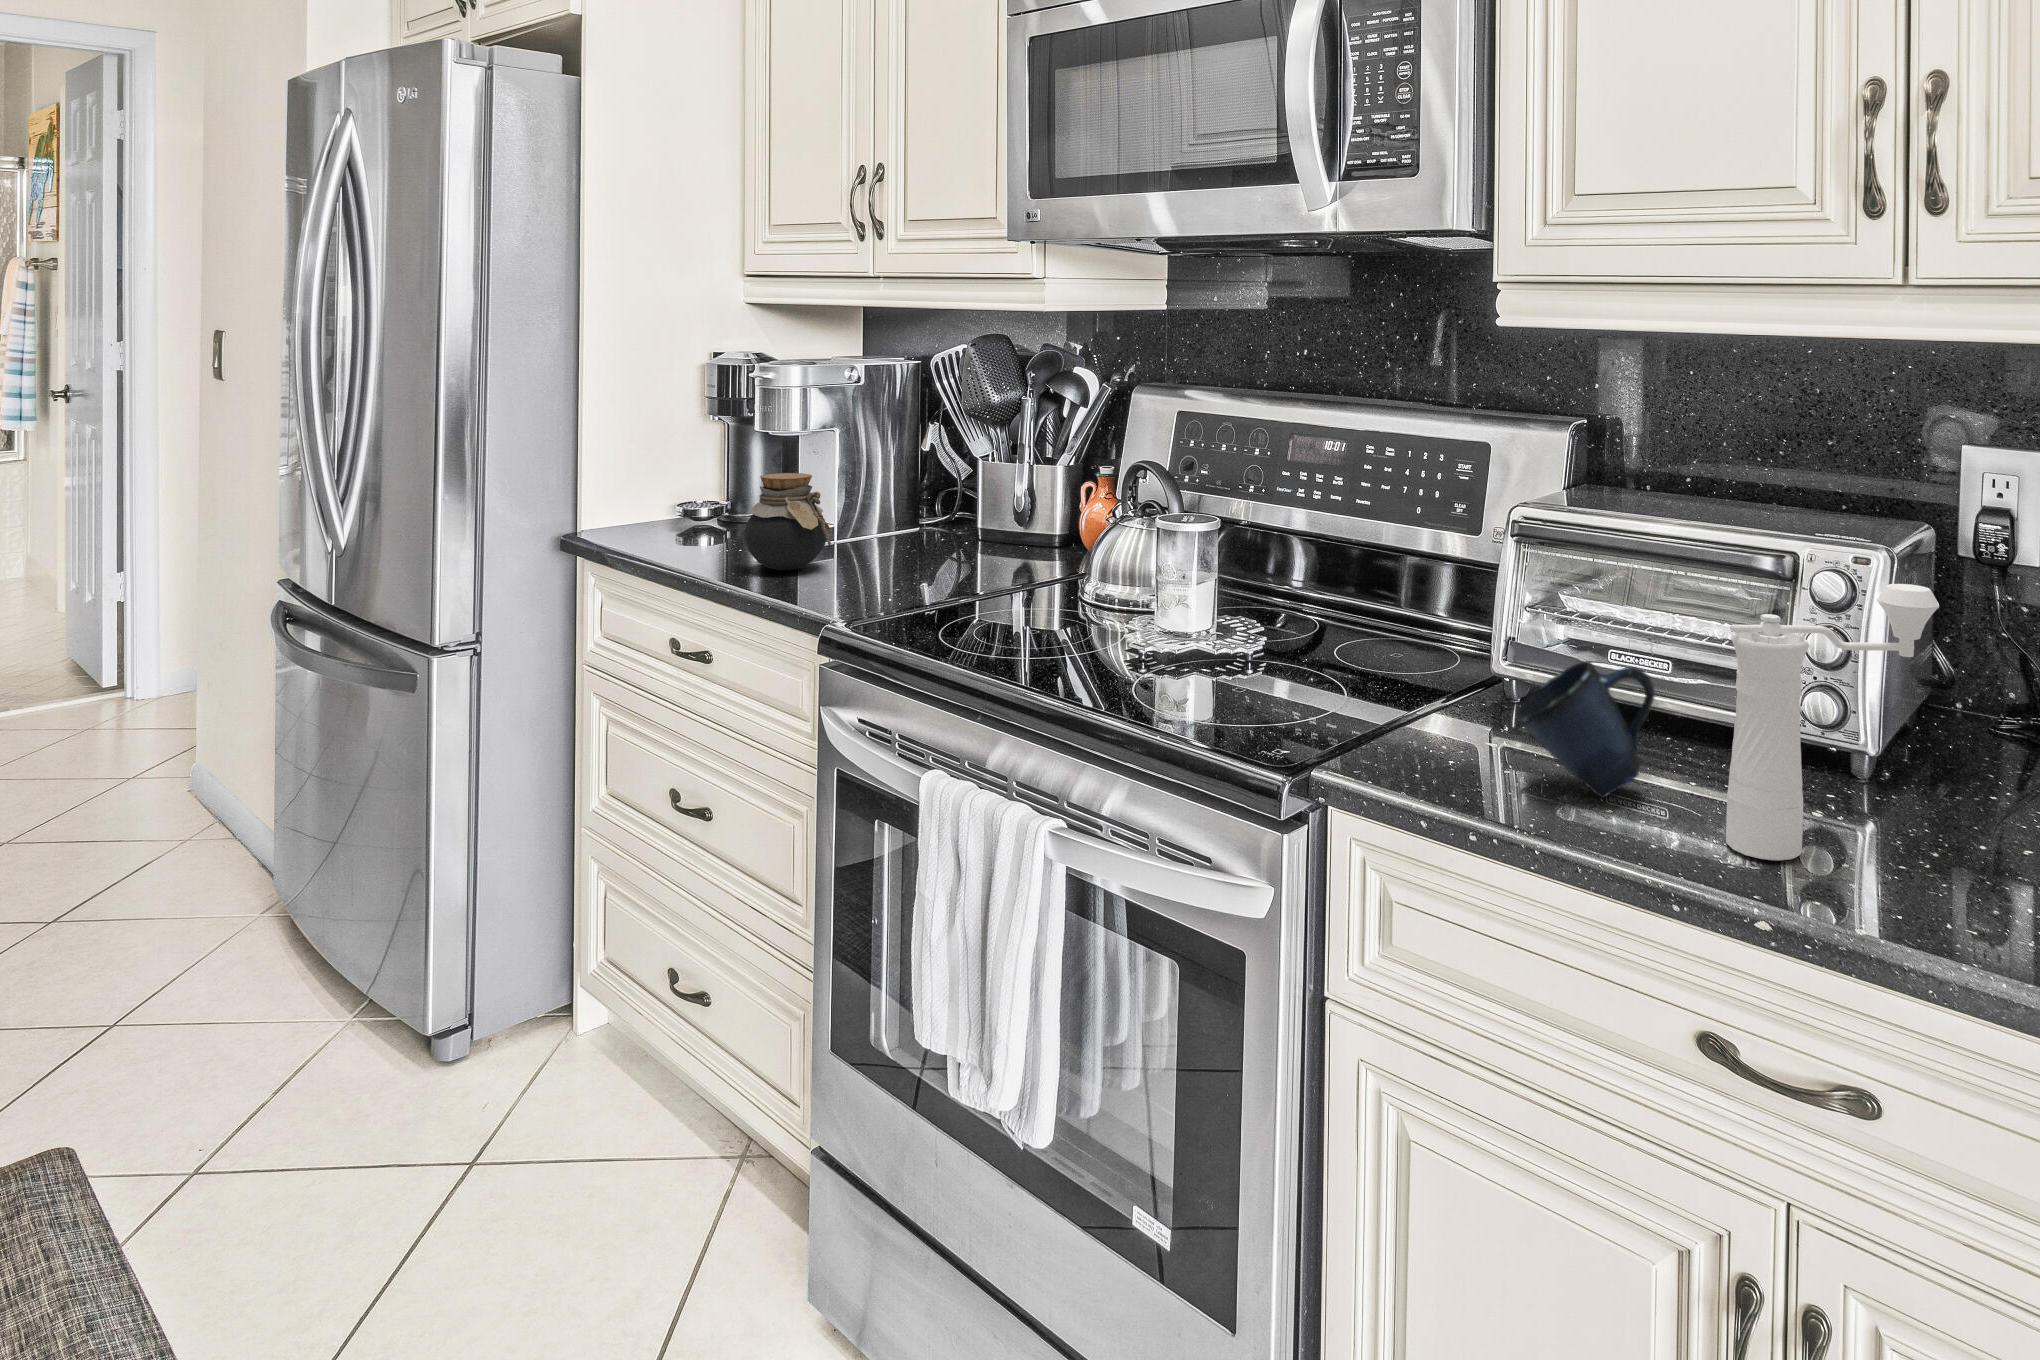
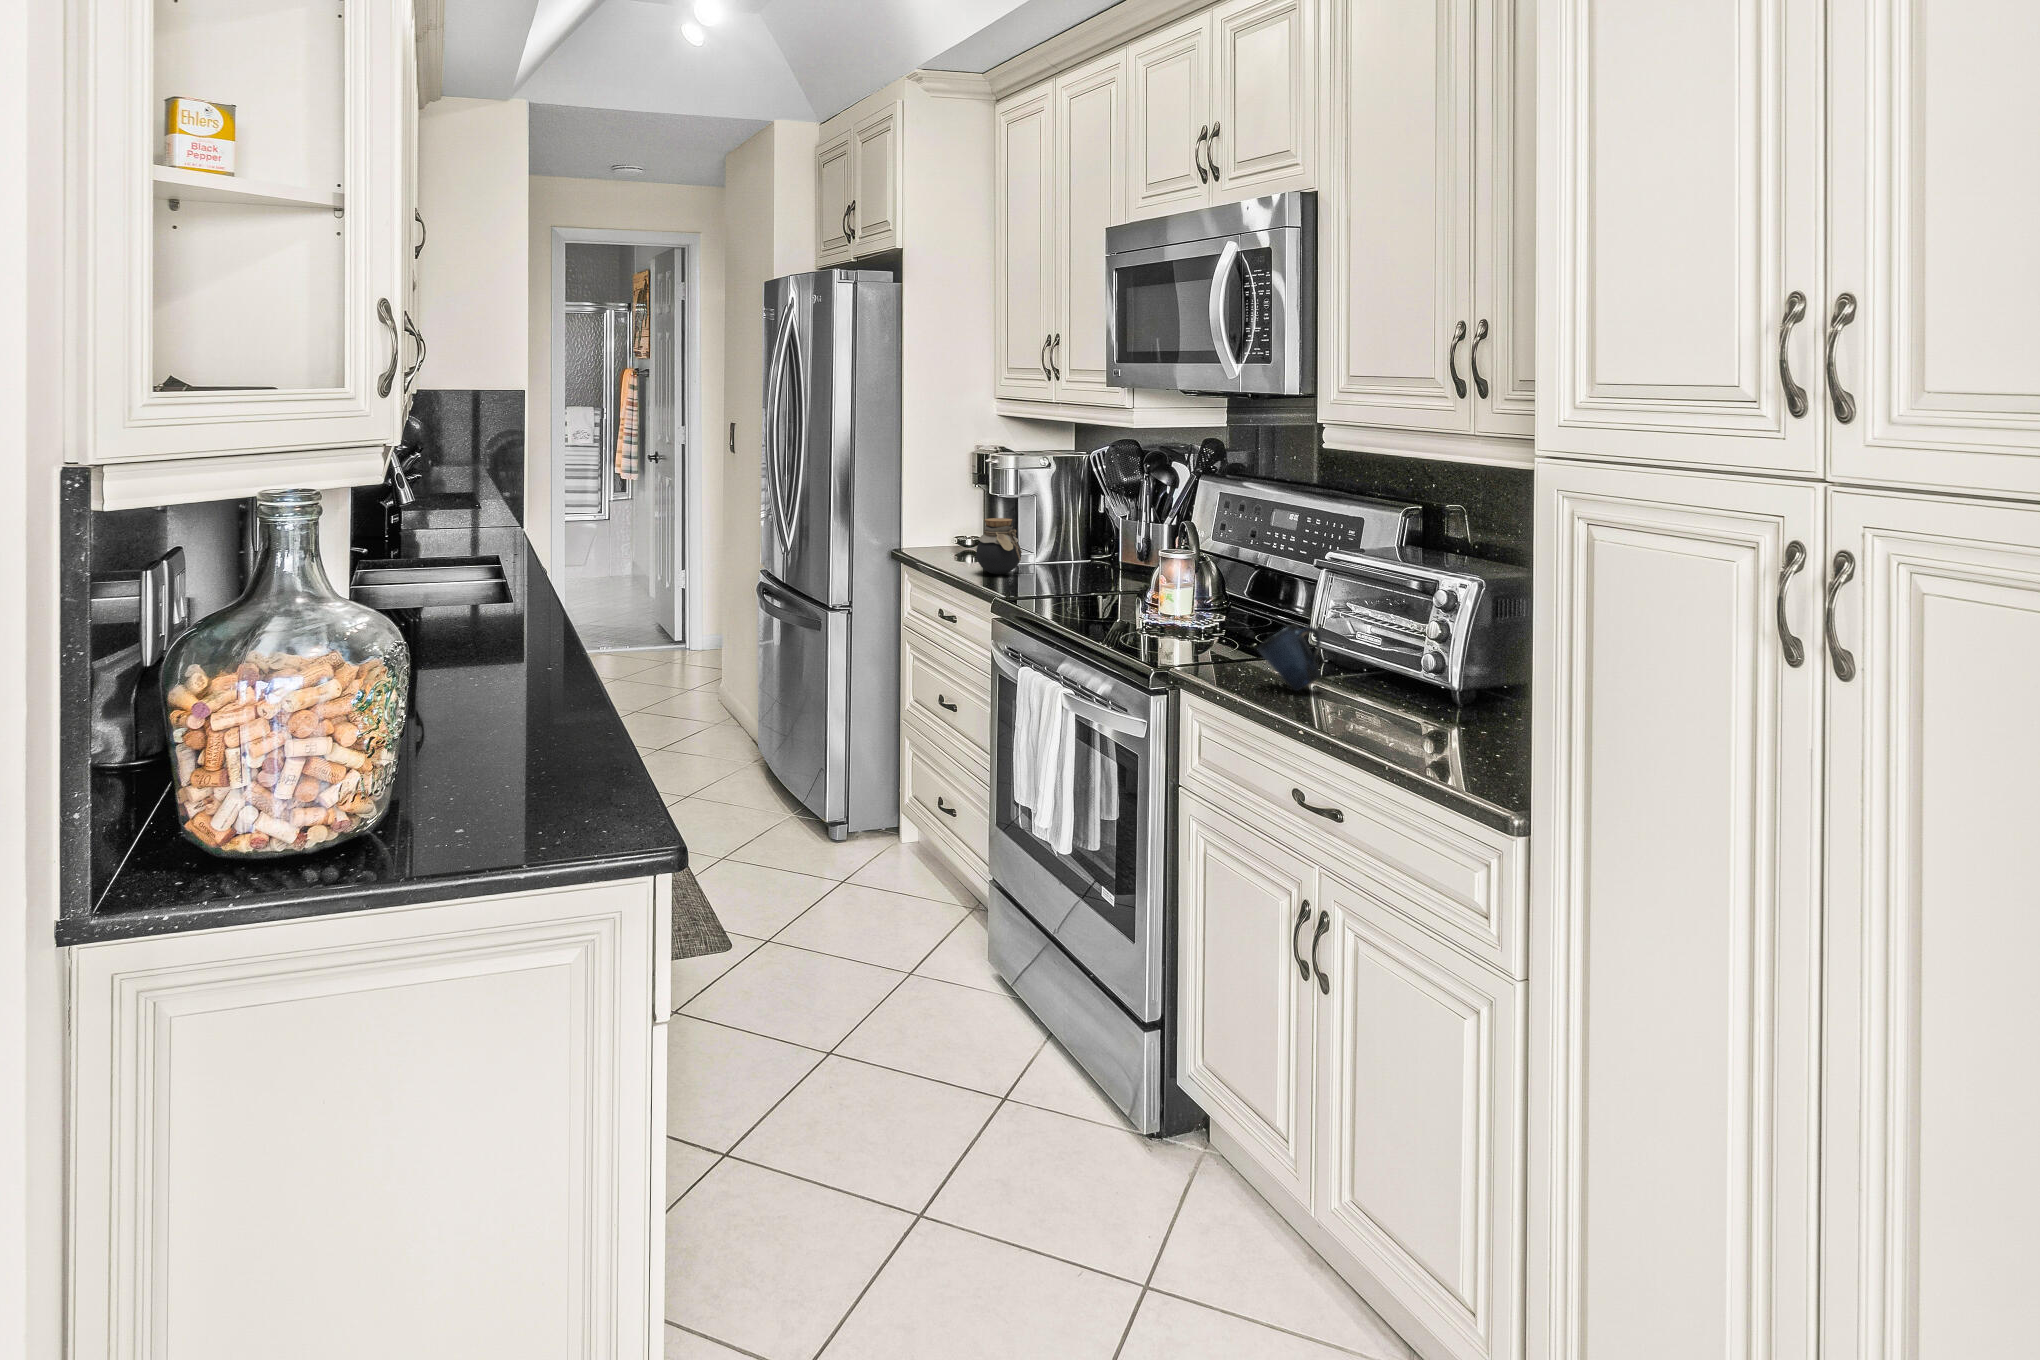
pepper mill: present [1726,584,1939,861] -> none [1323,588,1428,716]

